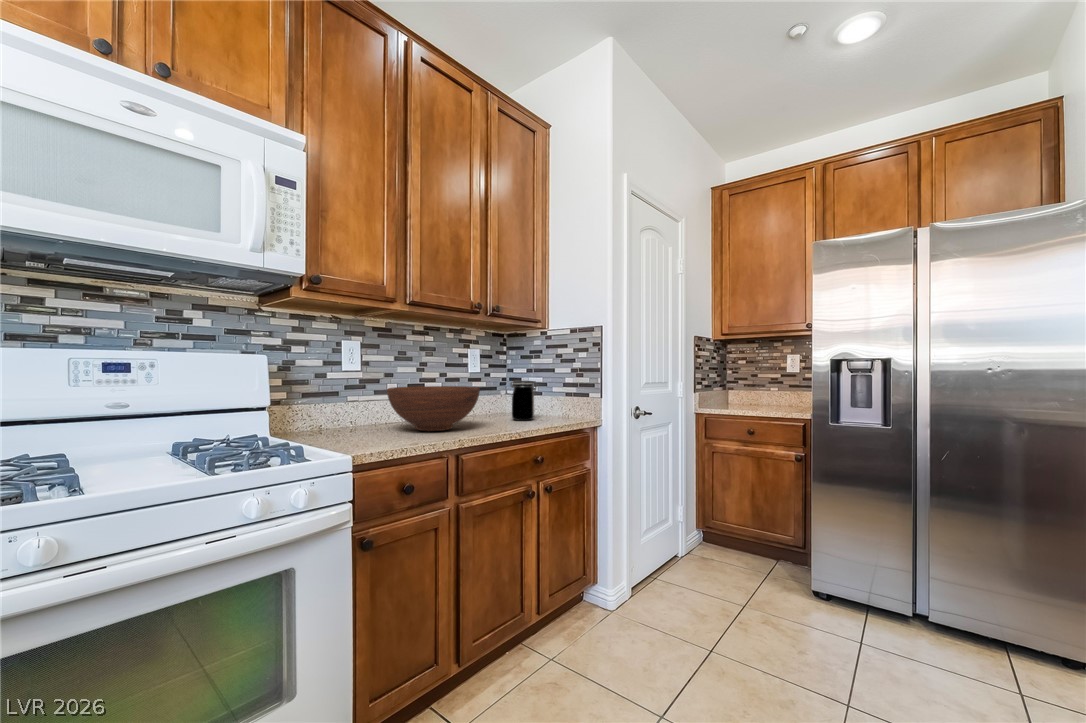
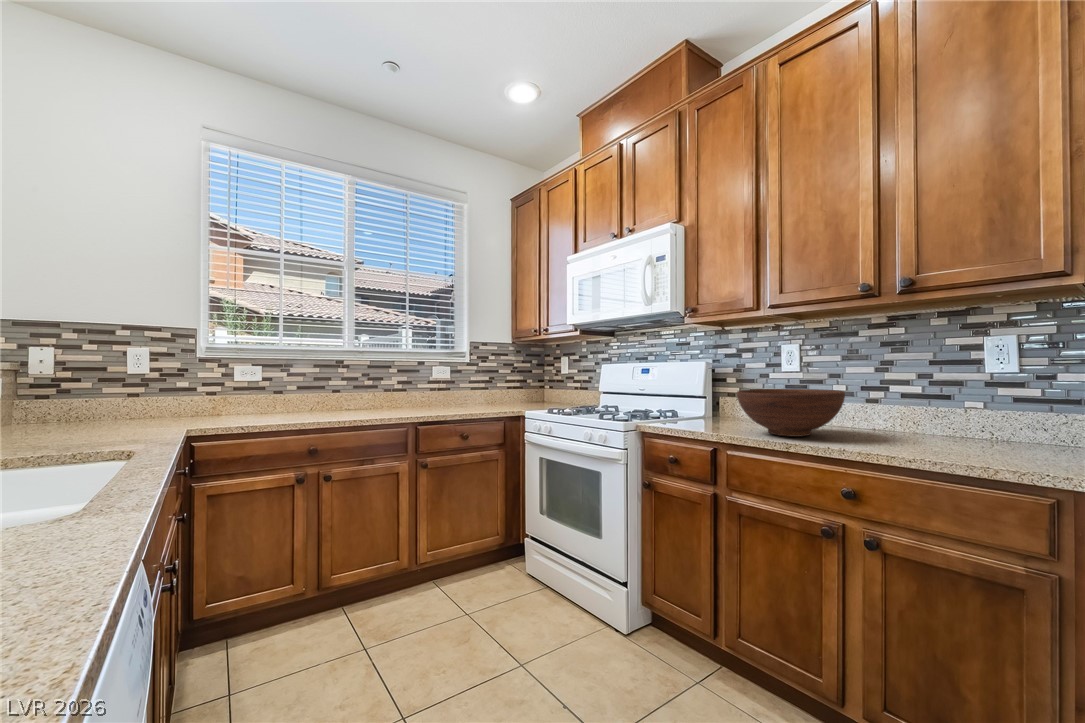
jar: present [510,381,537,421] -> none [933,389,995,458]

